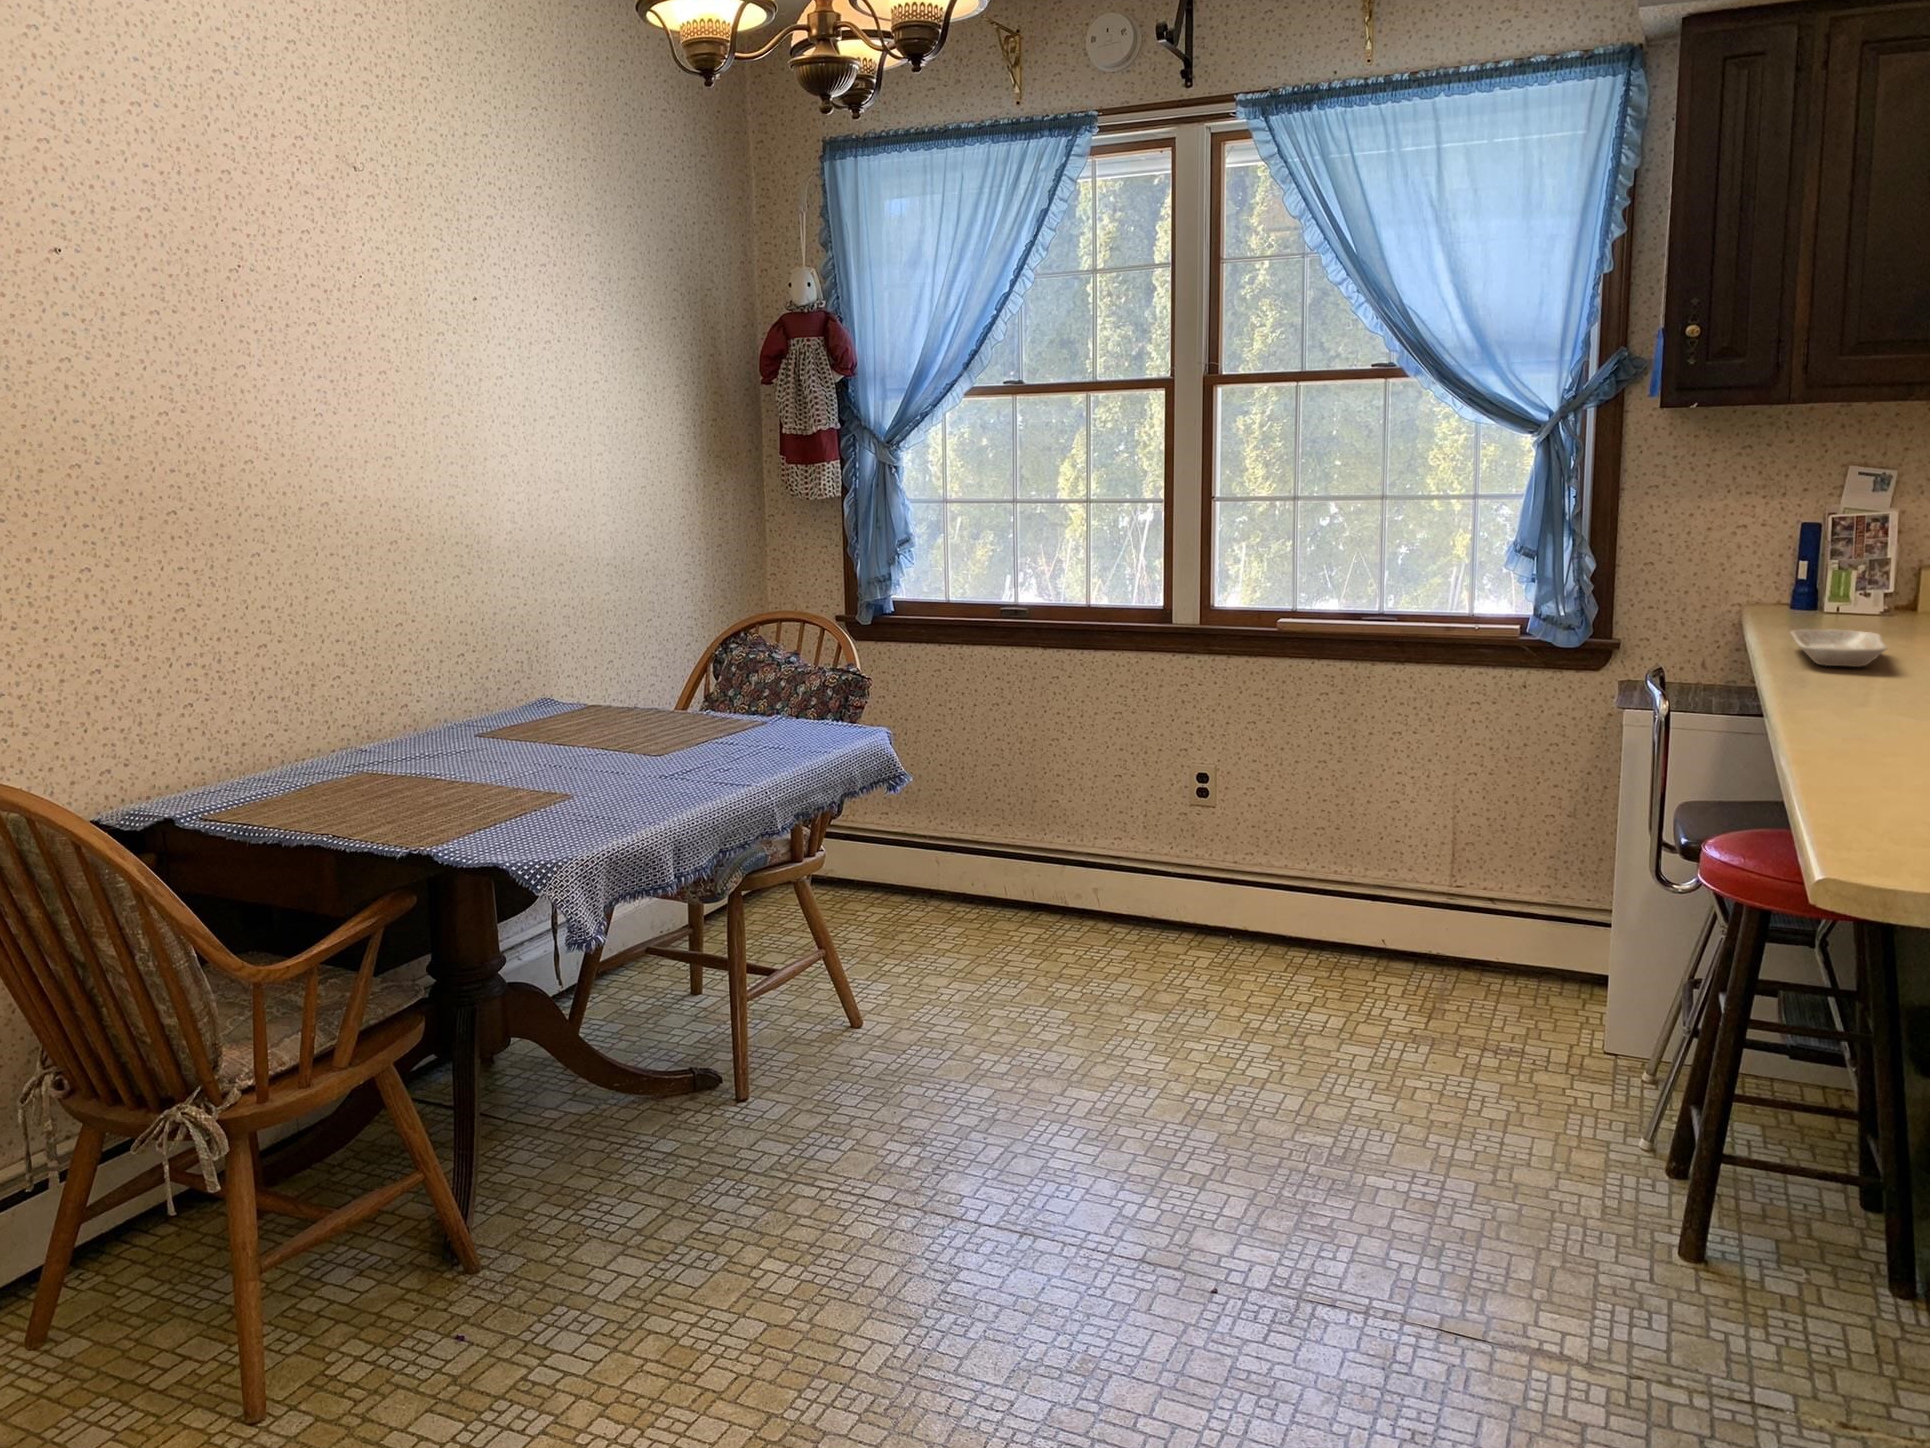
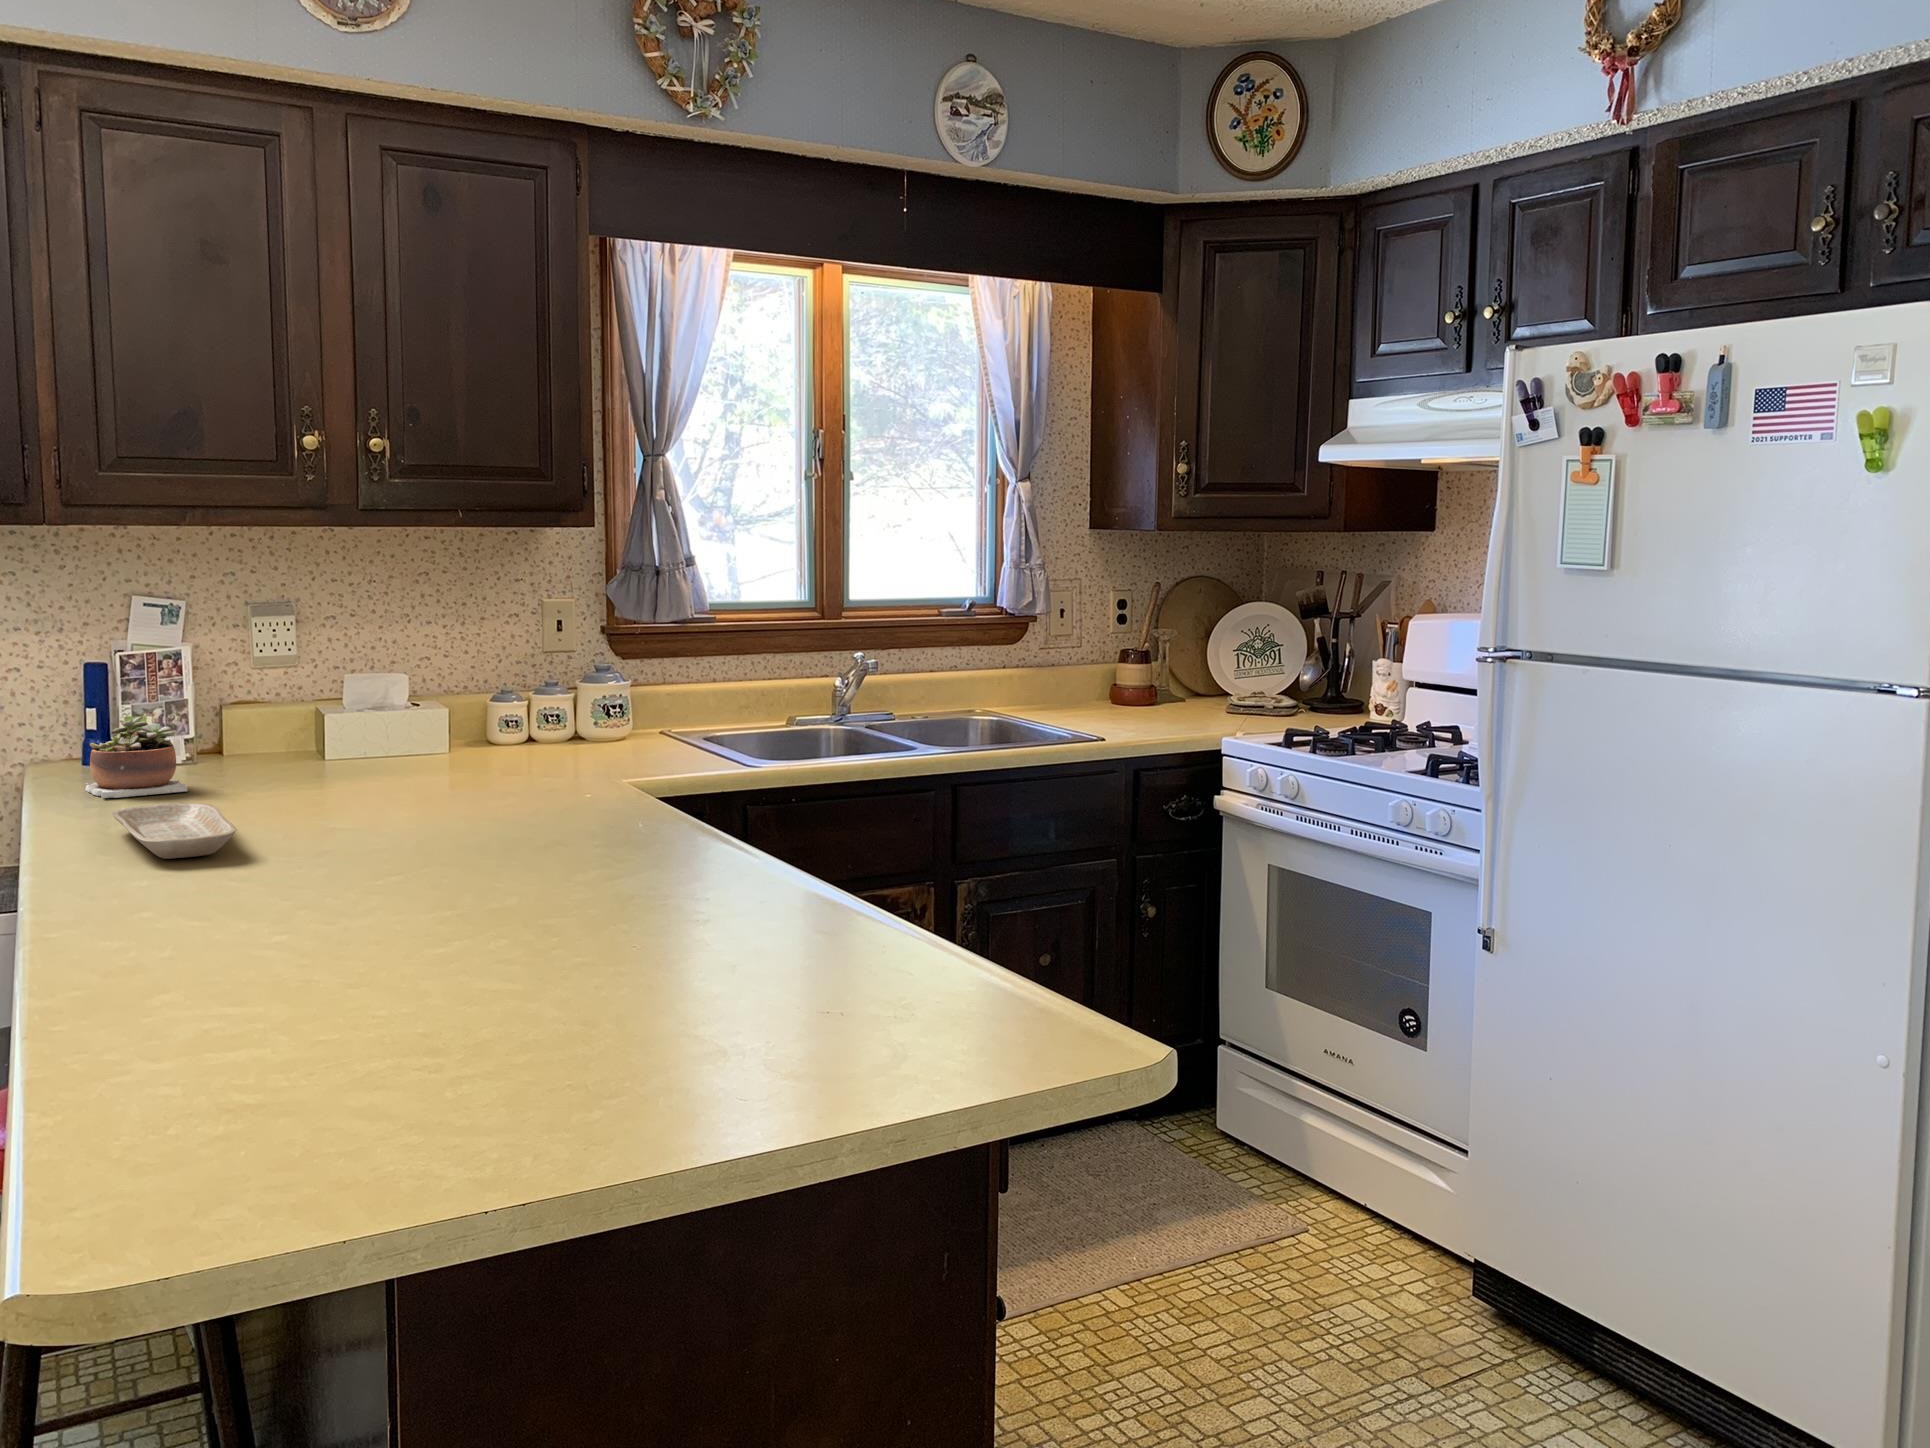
succulent plant: none [1784,565,1871,630] -> present [85,717,188,798]

